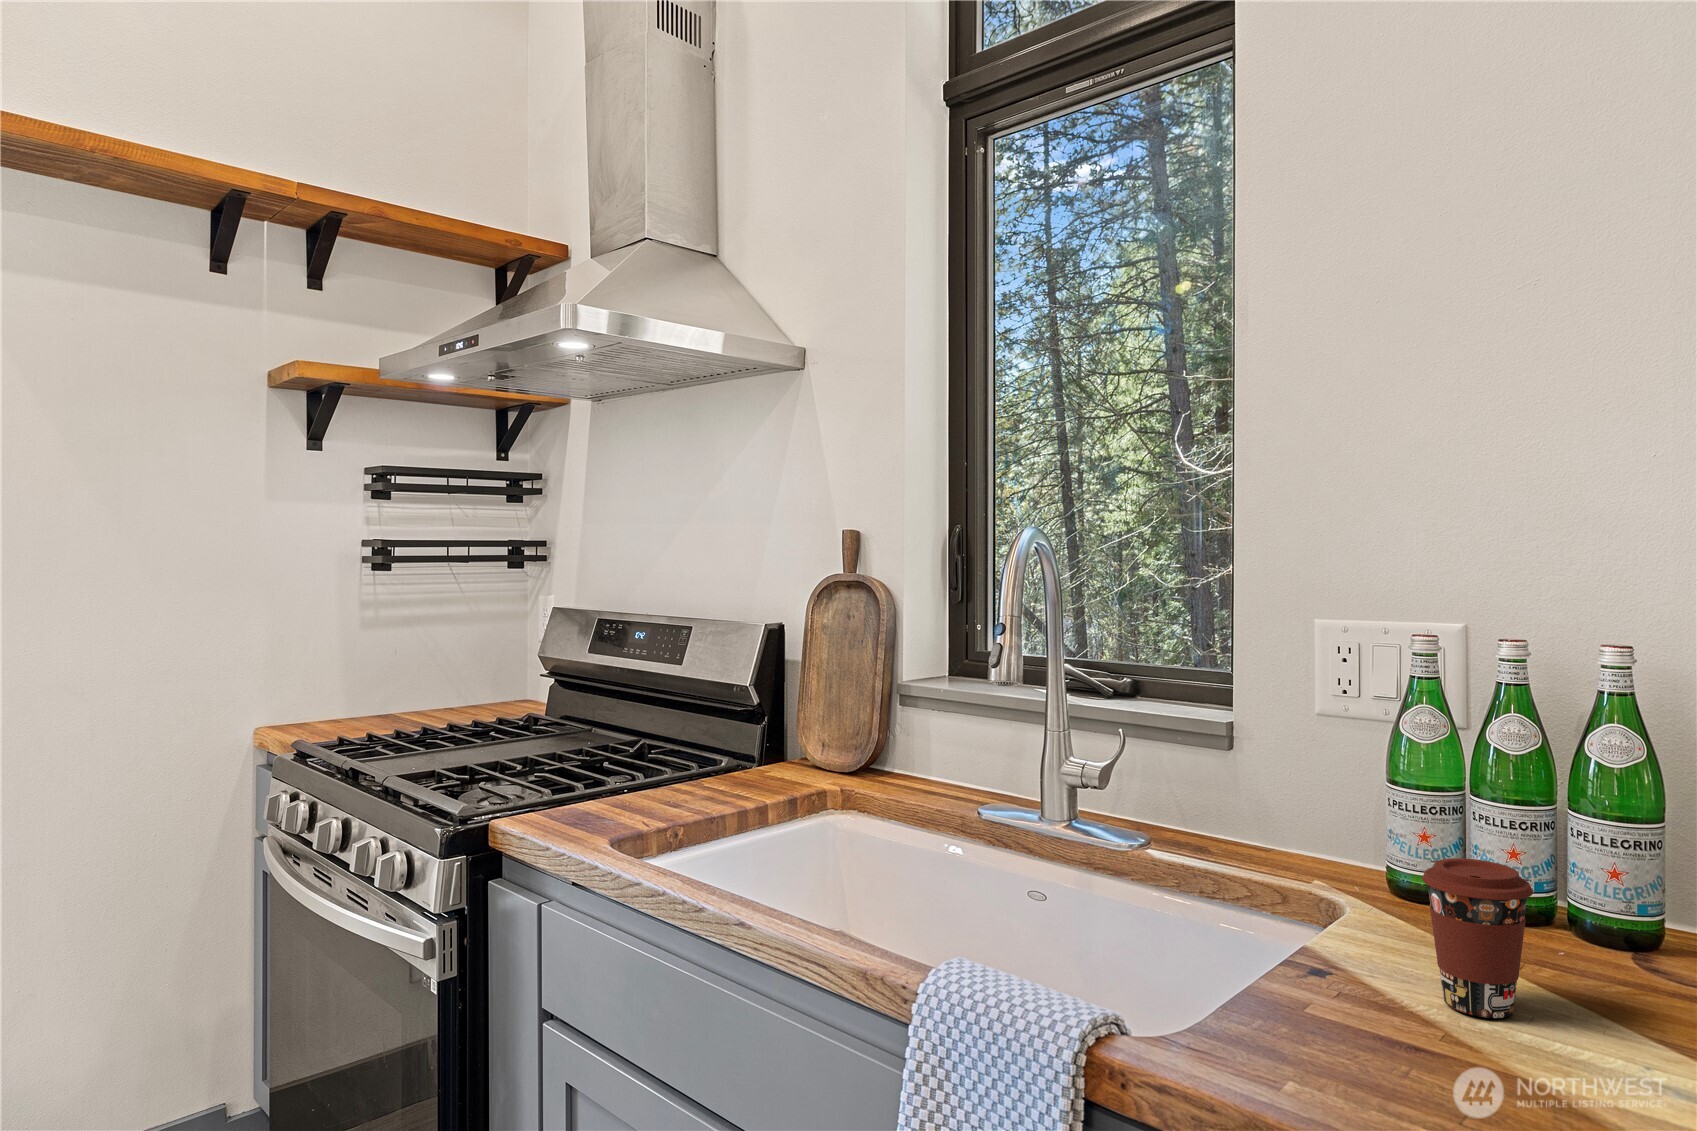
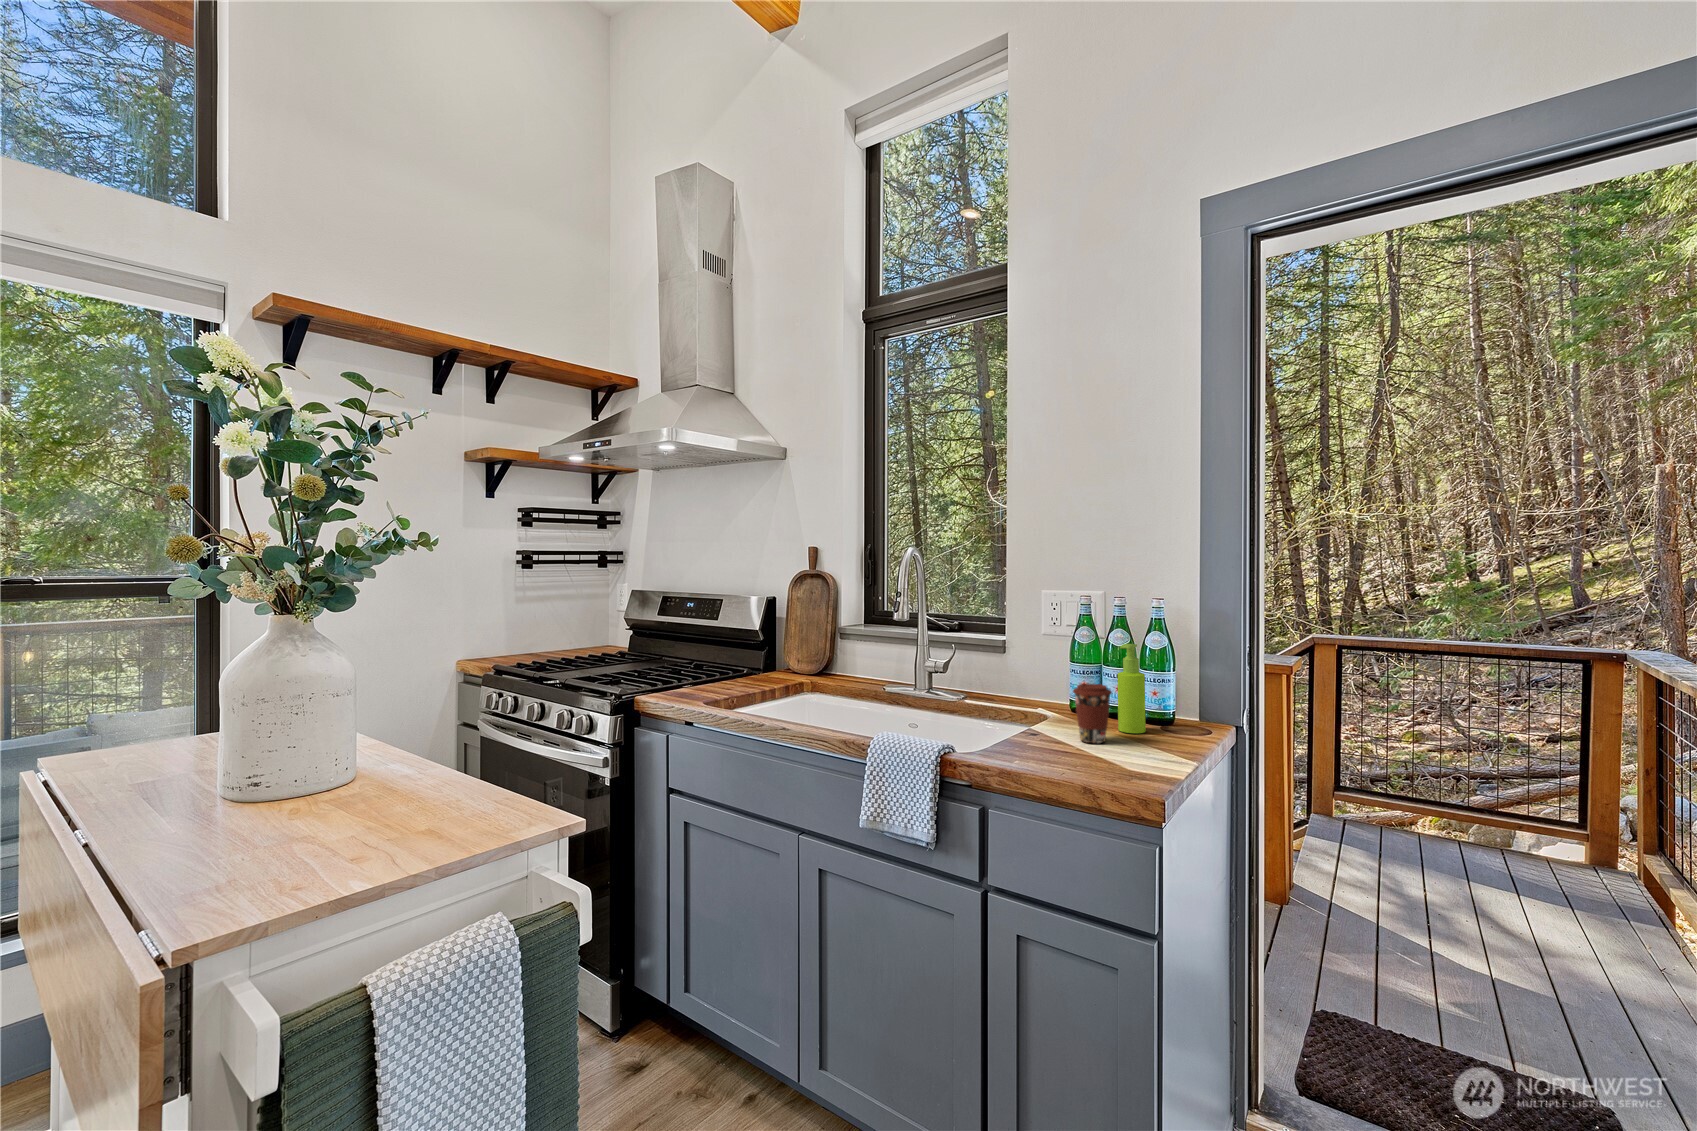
soap dispenser: none [1528,757,1606,983] -> present [1118,644,1146,733]

